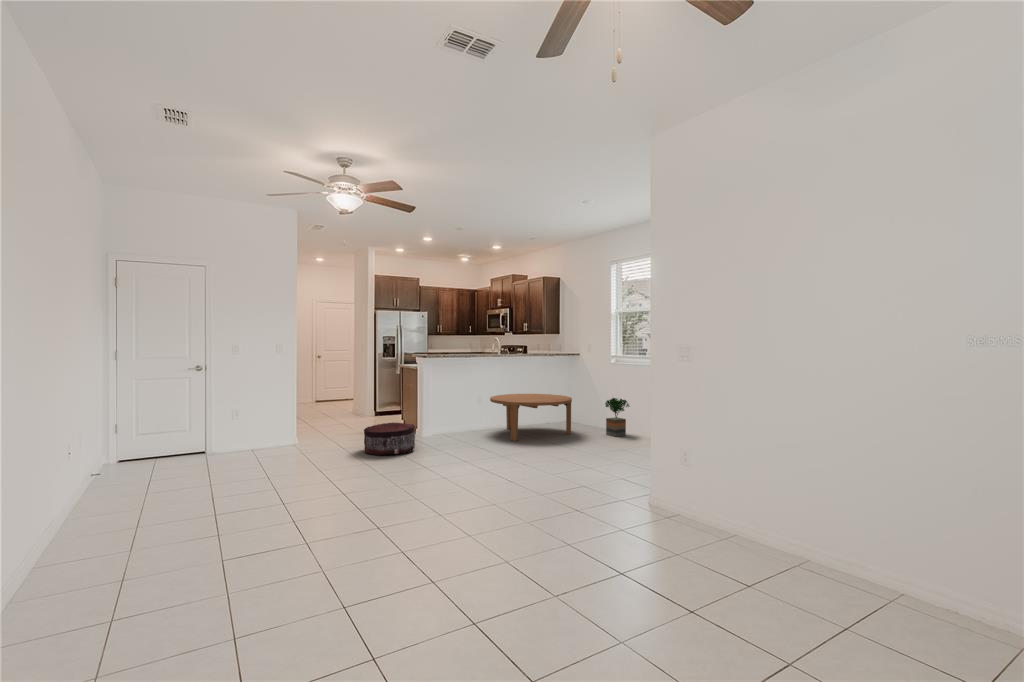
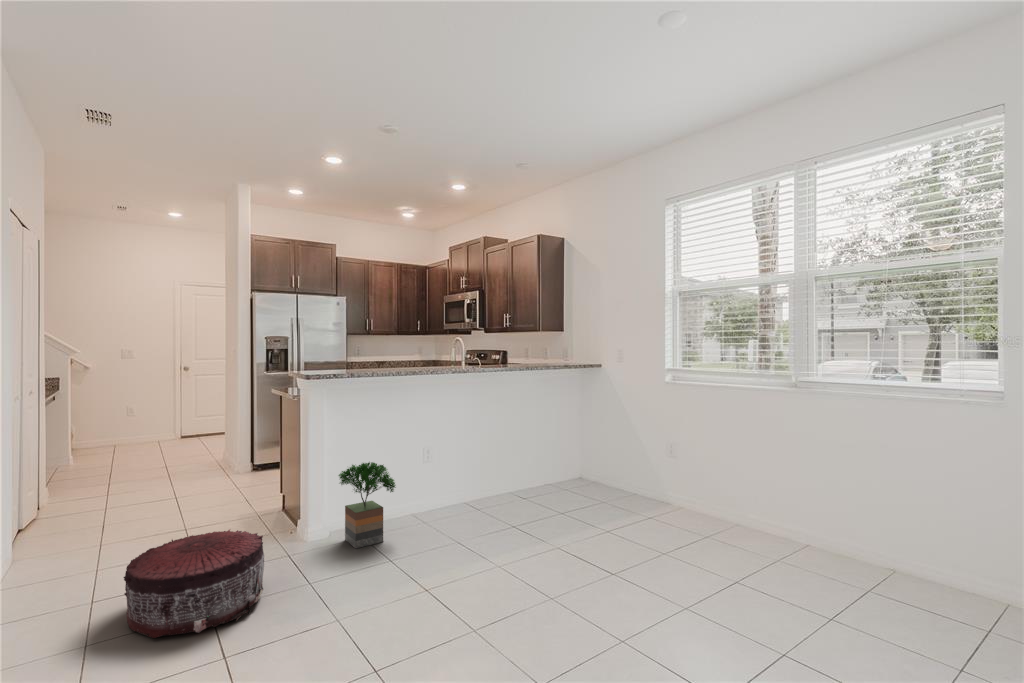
coffee table: present [490,394,572,441] -> none [444,439,601,552]
potted tree: present [605,398,629,437] -> present [339,462,396,548]

